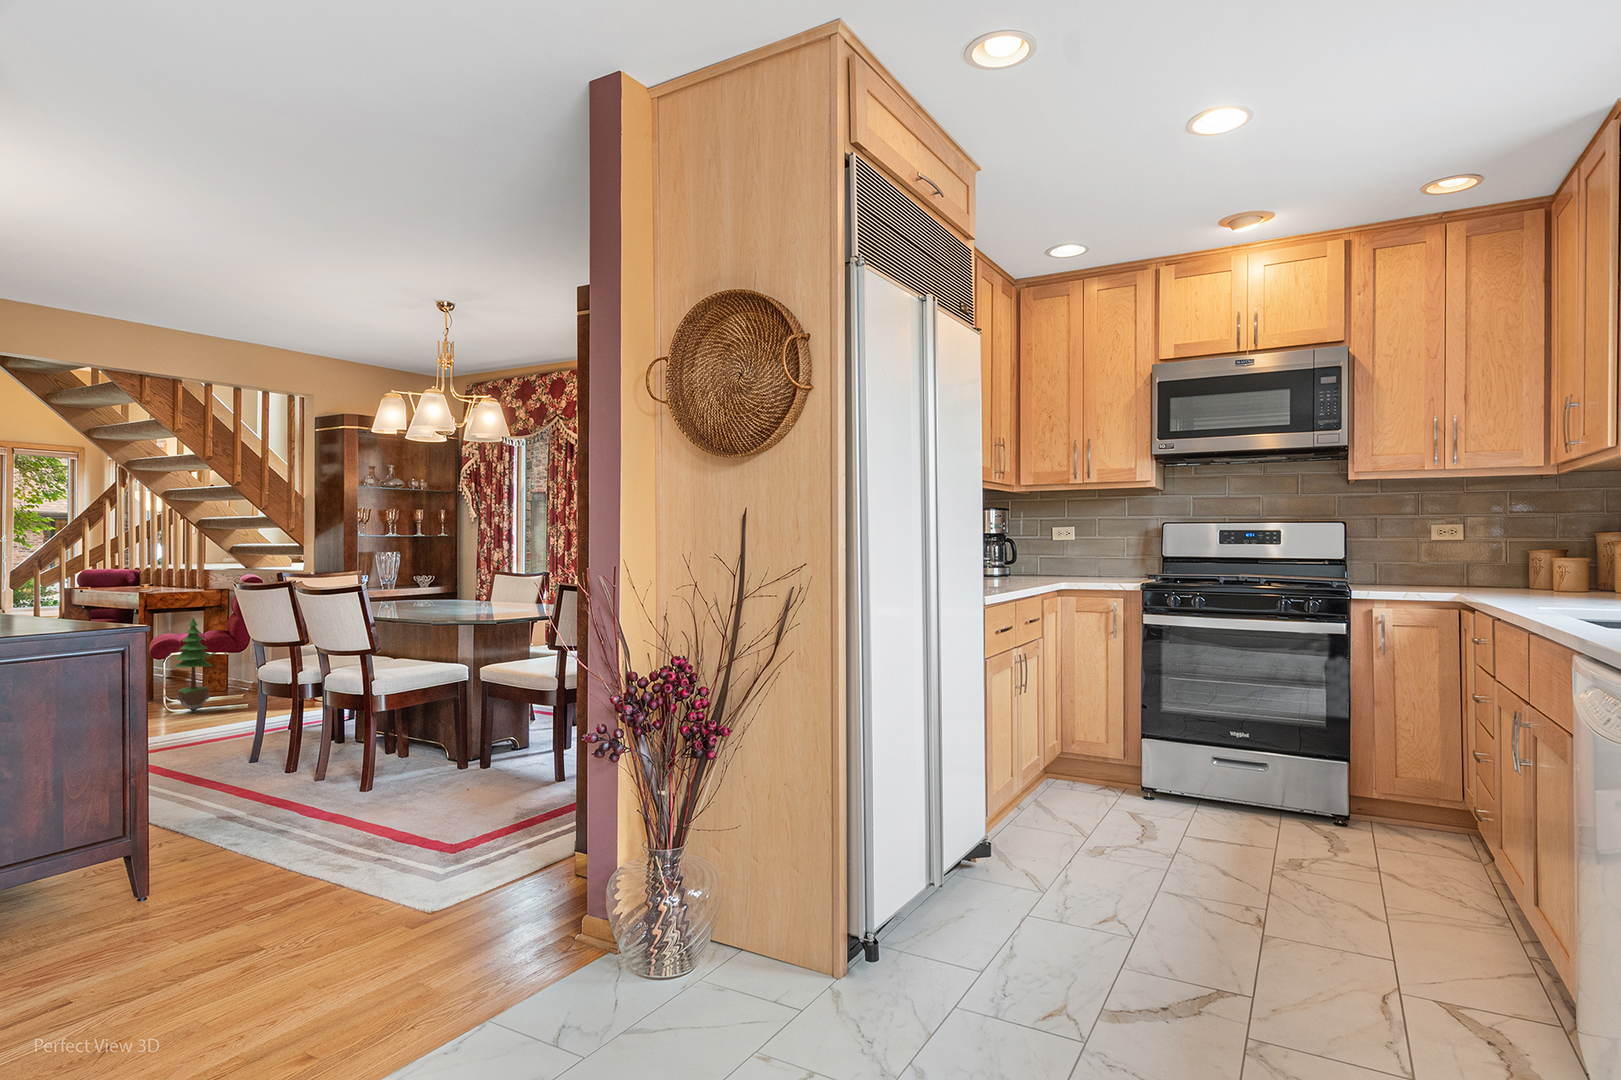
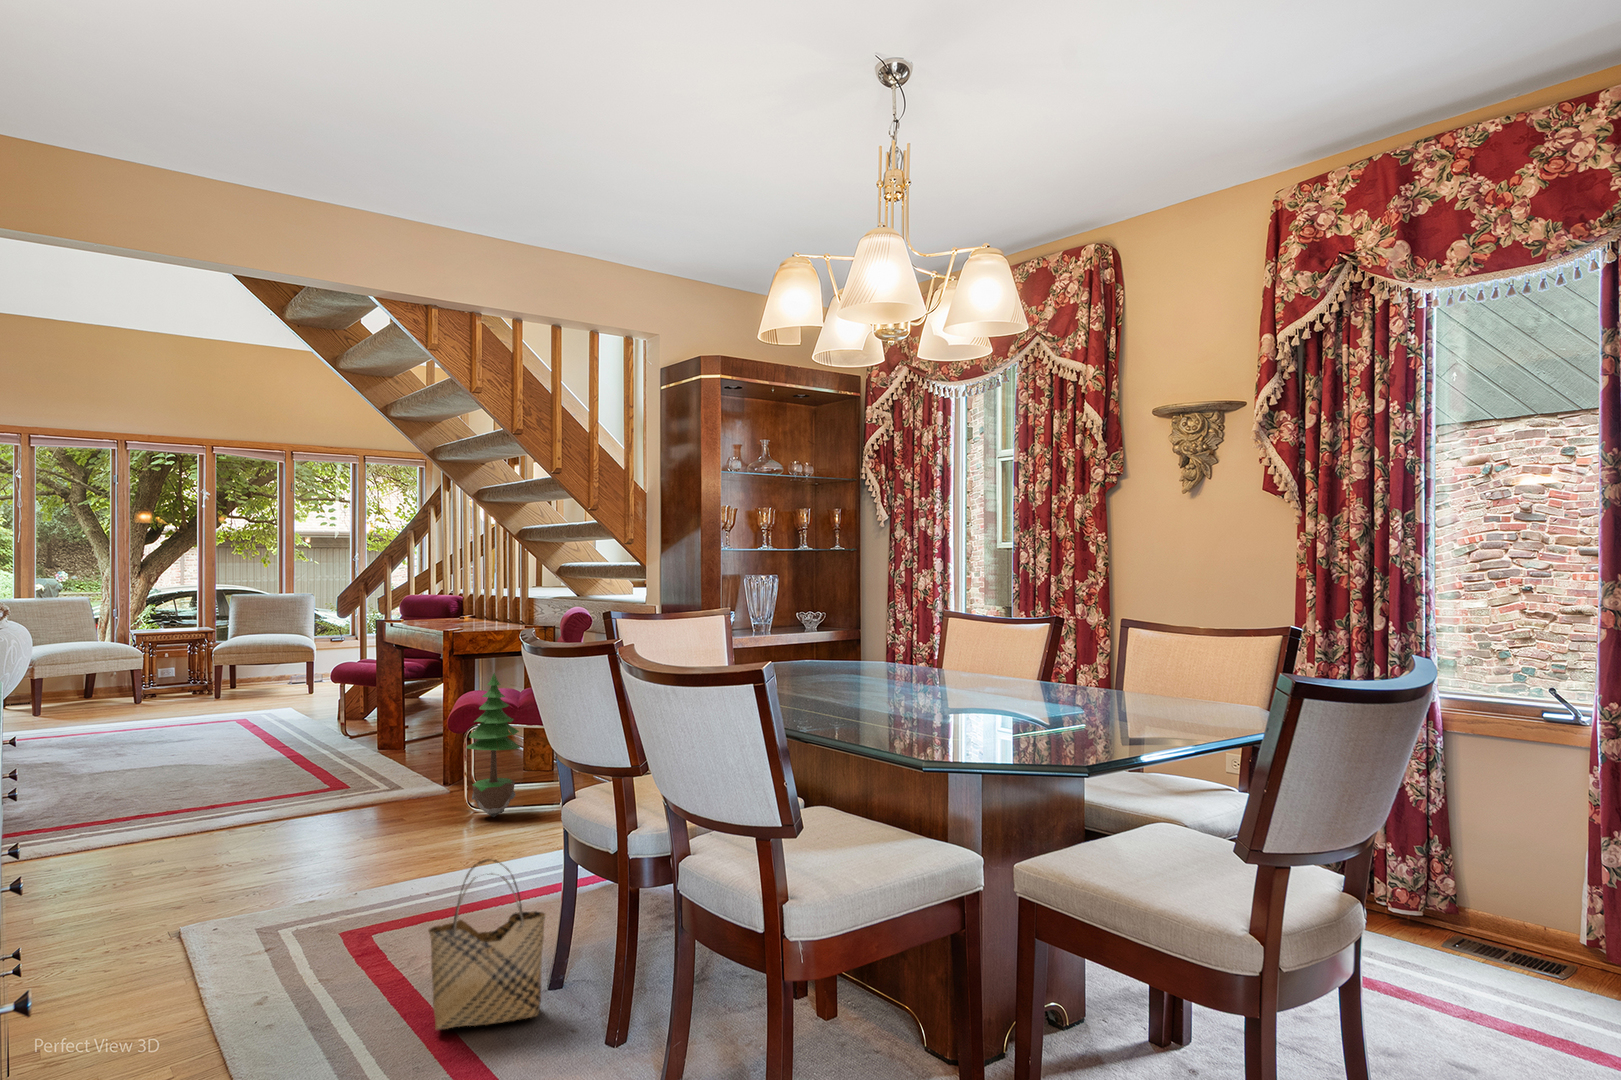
woven basket: none [191,696,255,773] -> present [428,859,545,1030]

